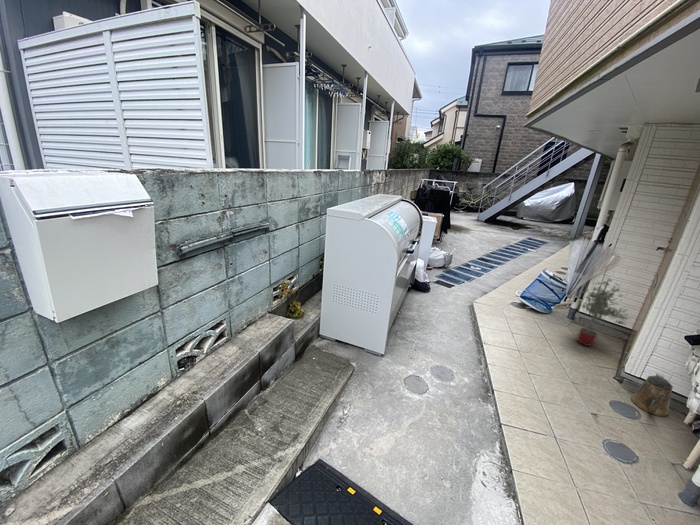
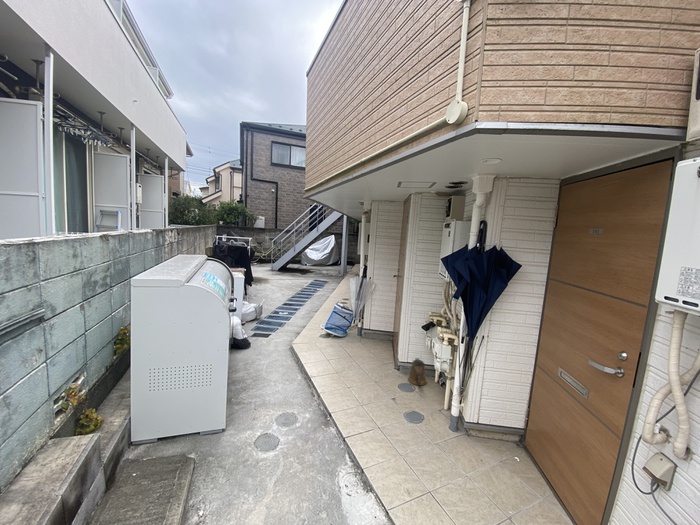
potted tree: present [577,279,628,346] -> none [366,302,395,354]

